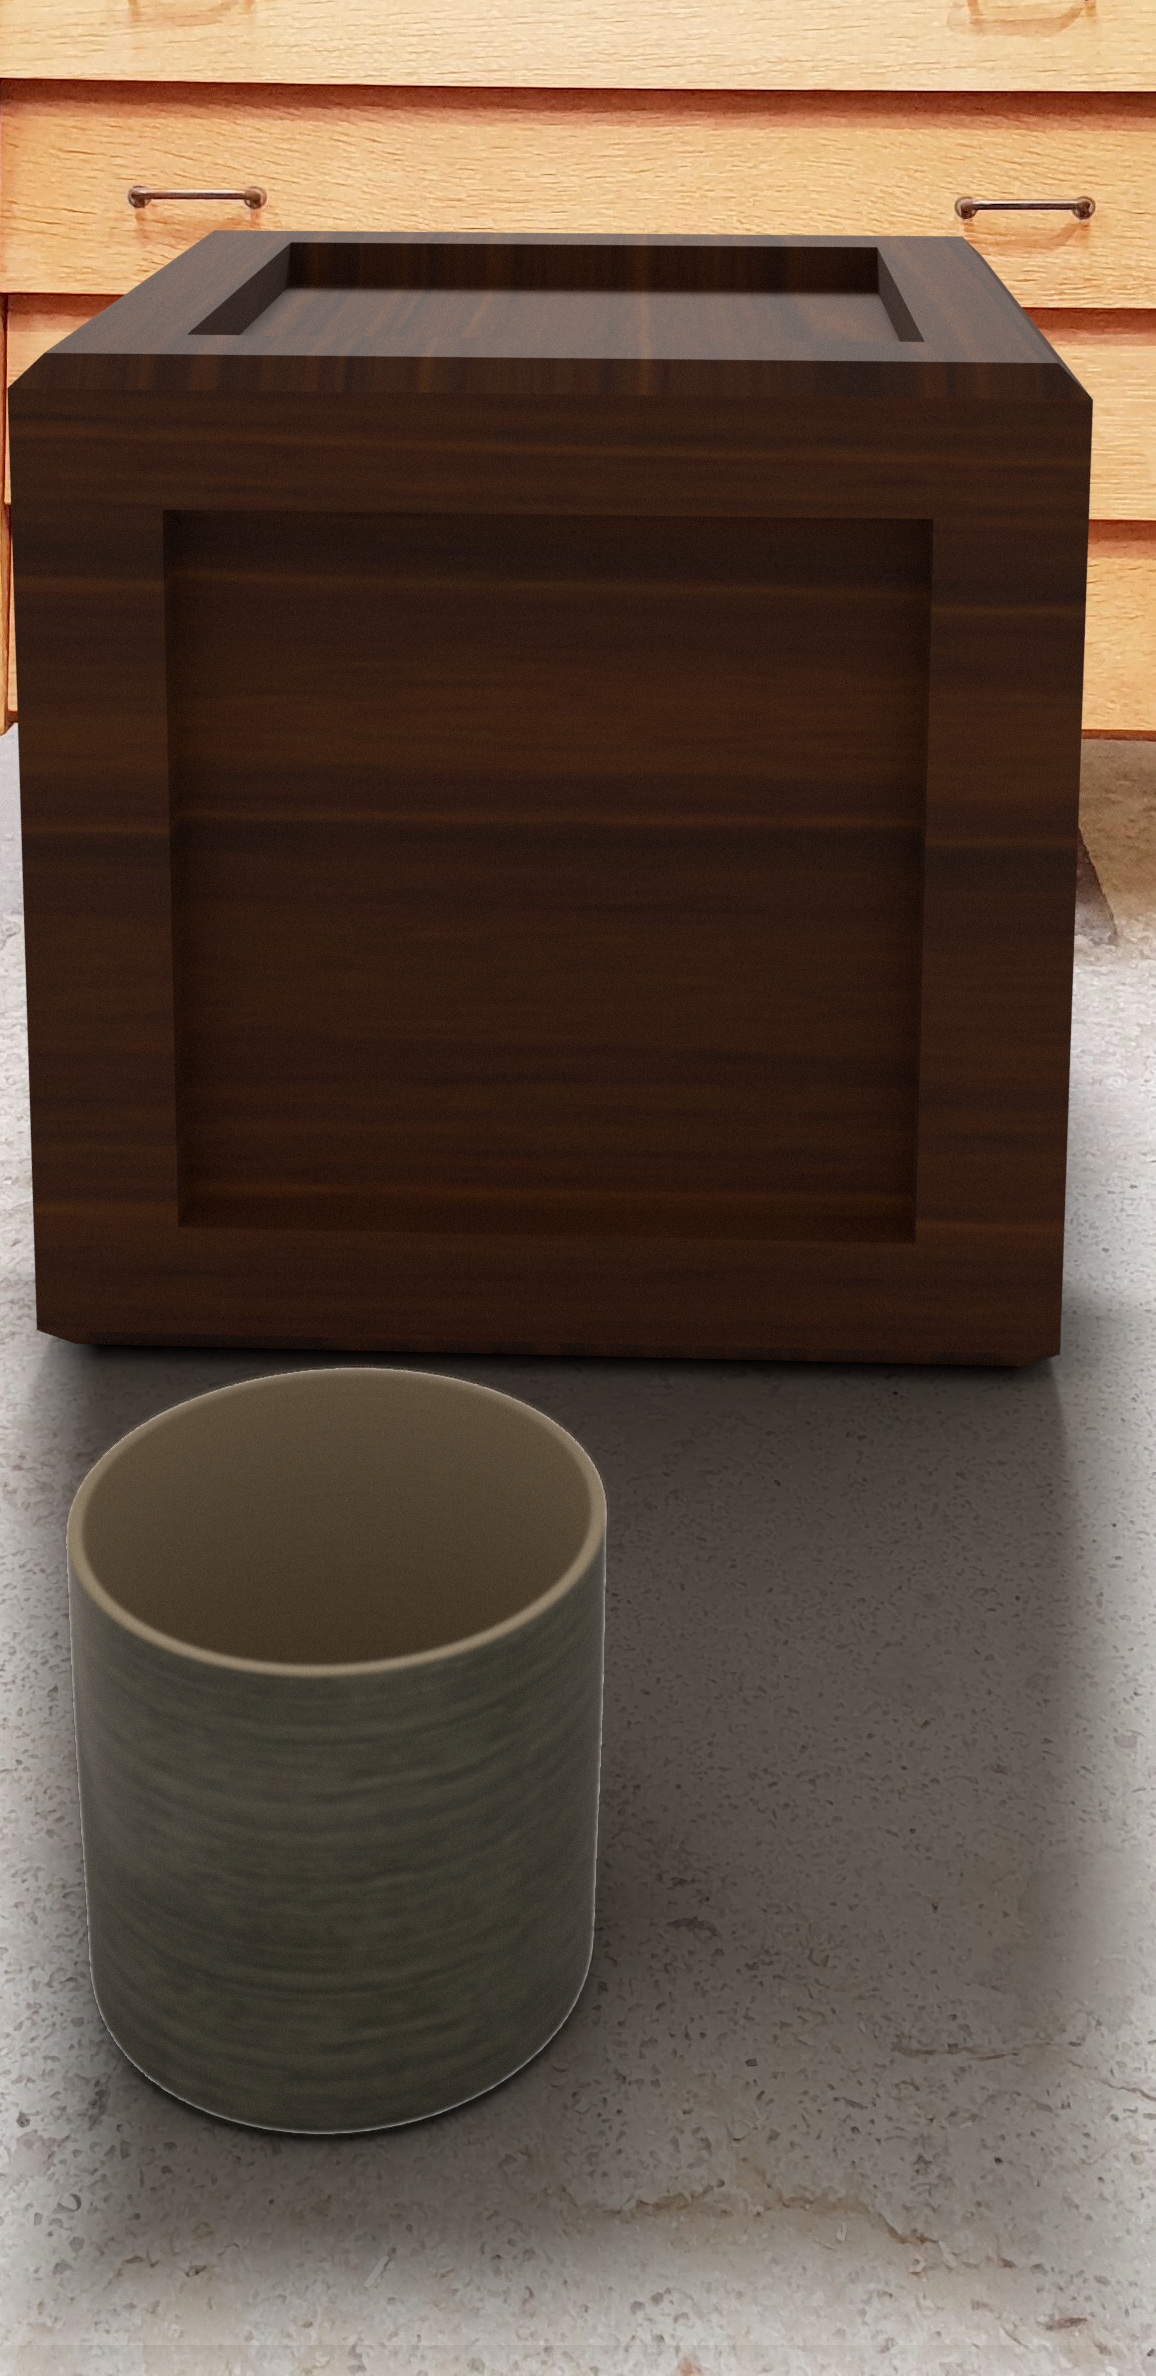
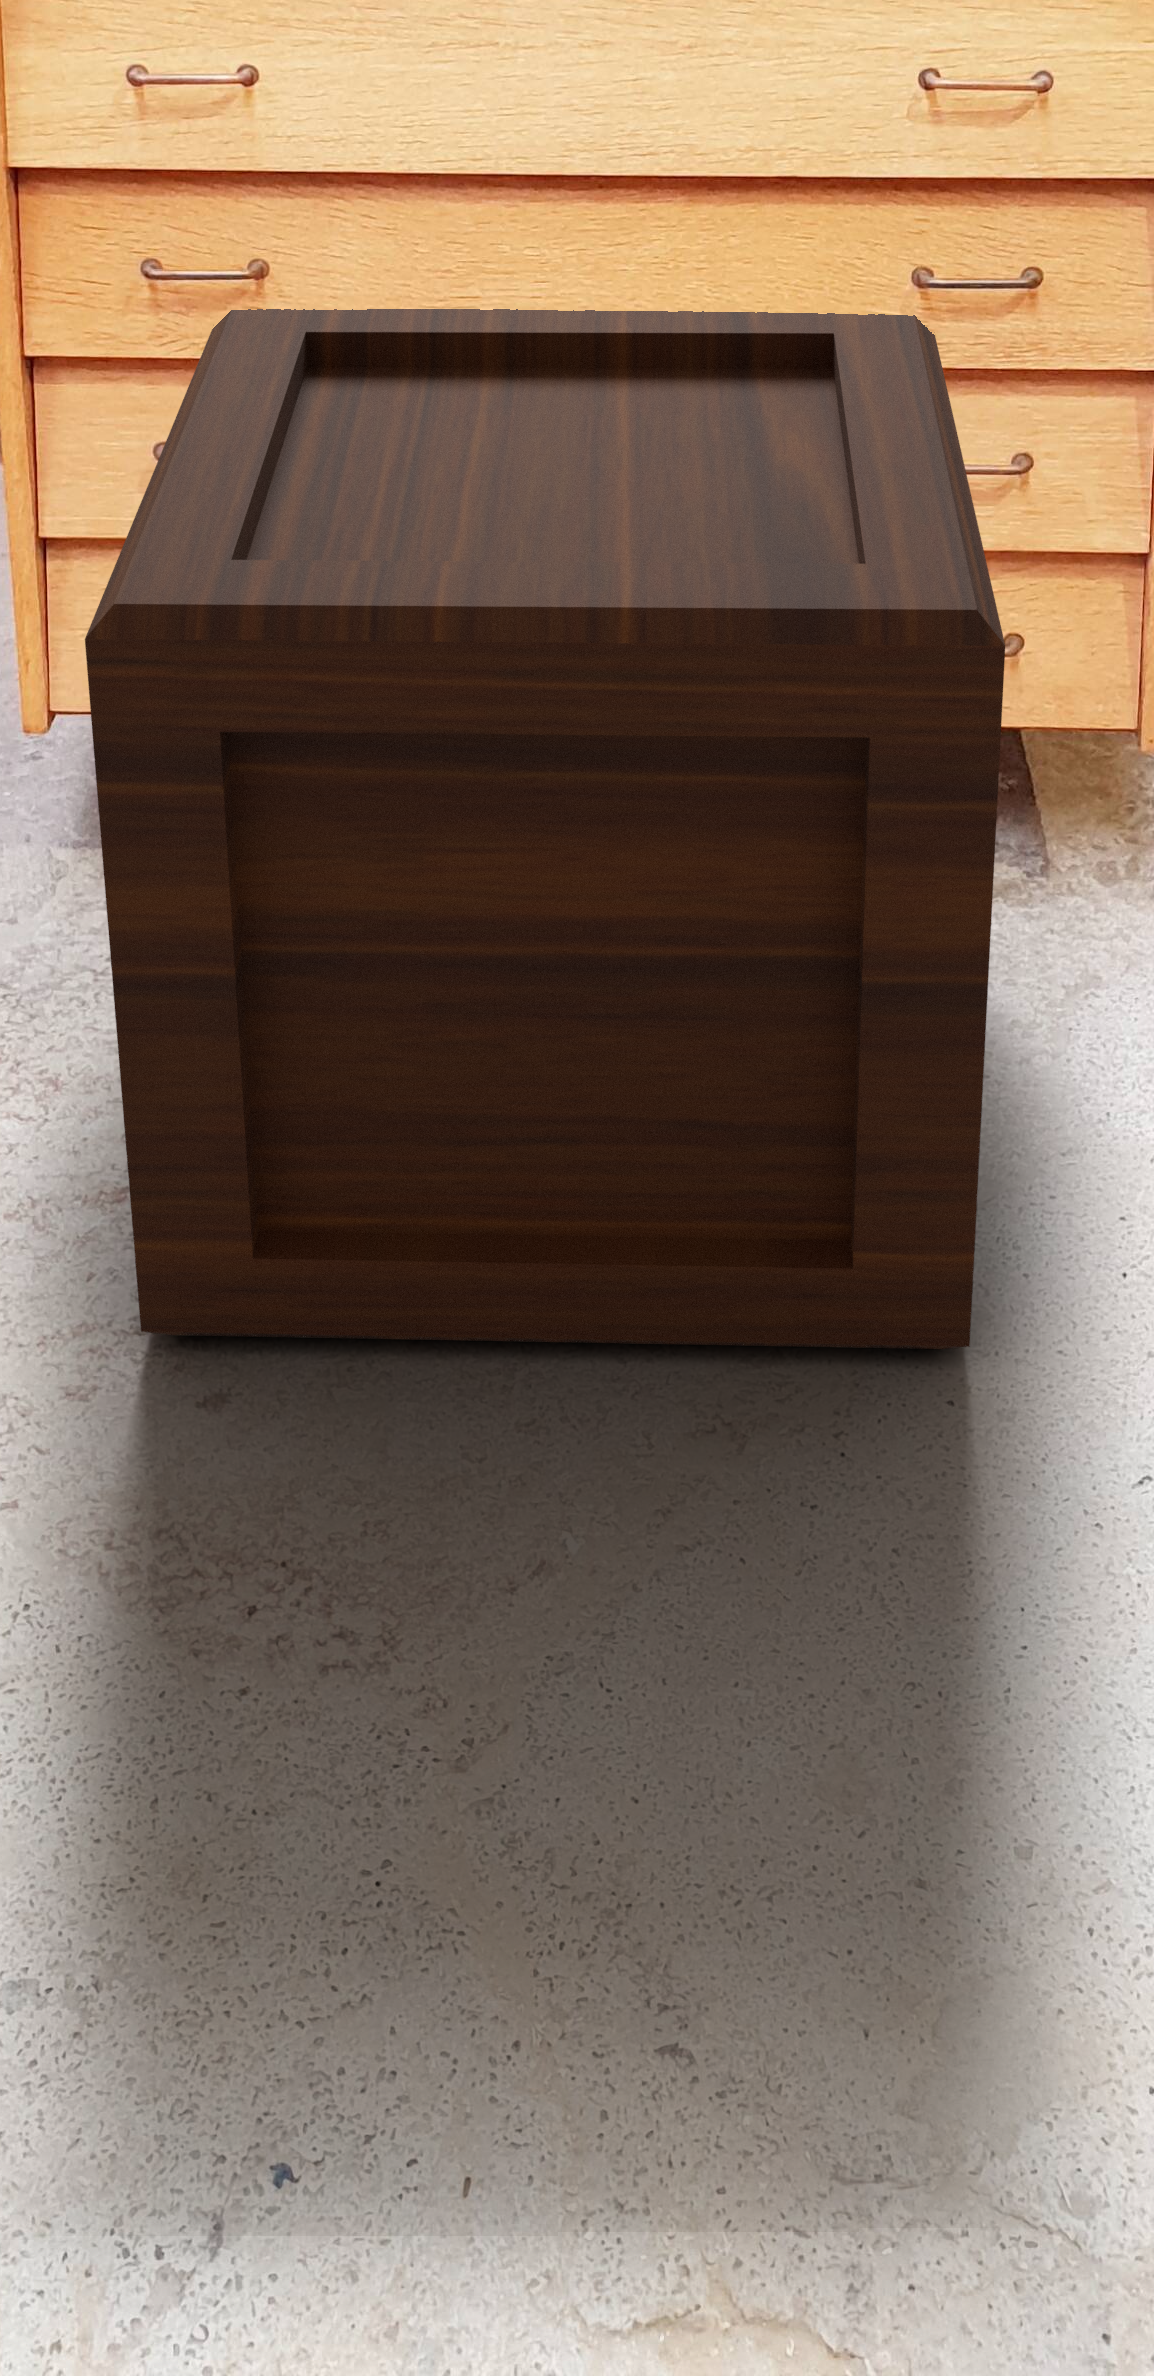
planter: present [66,1367,607,2135] -> none [205,1499,606,2073]

